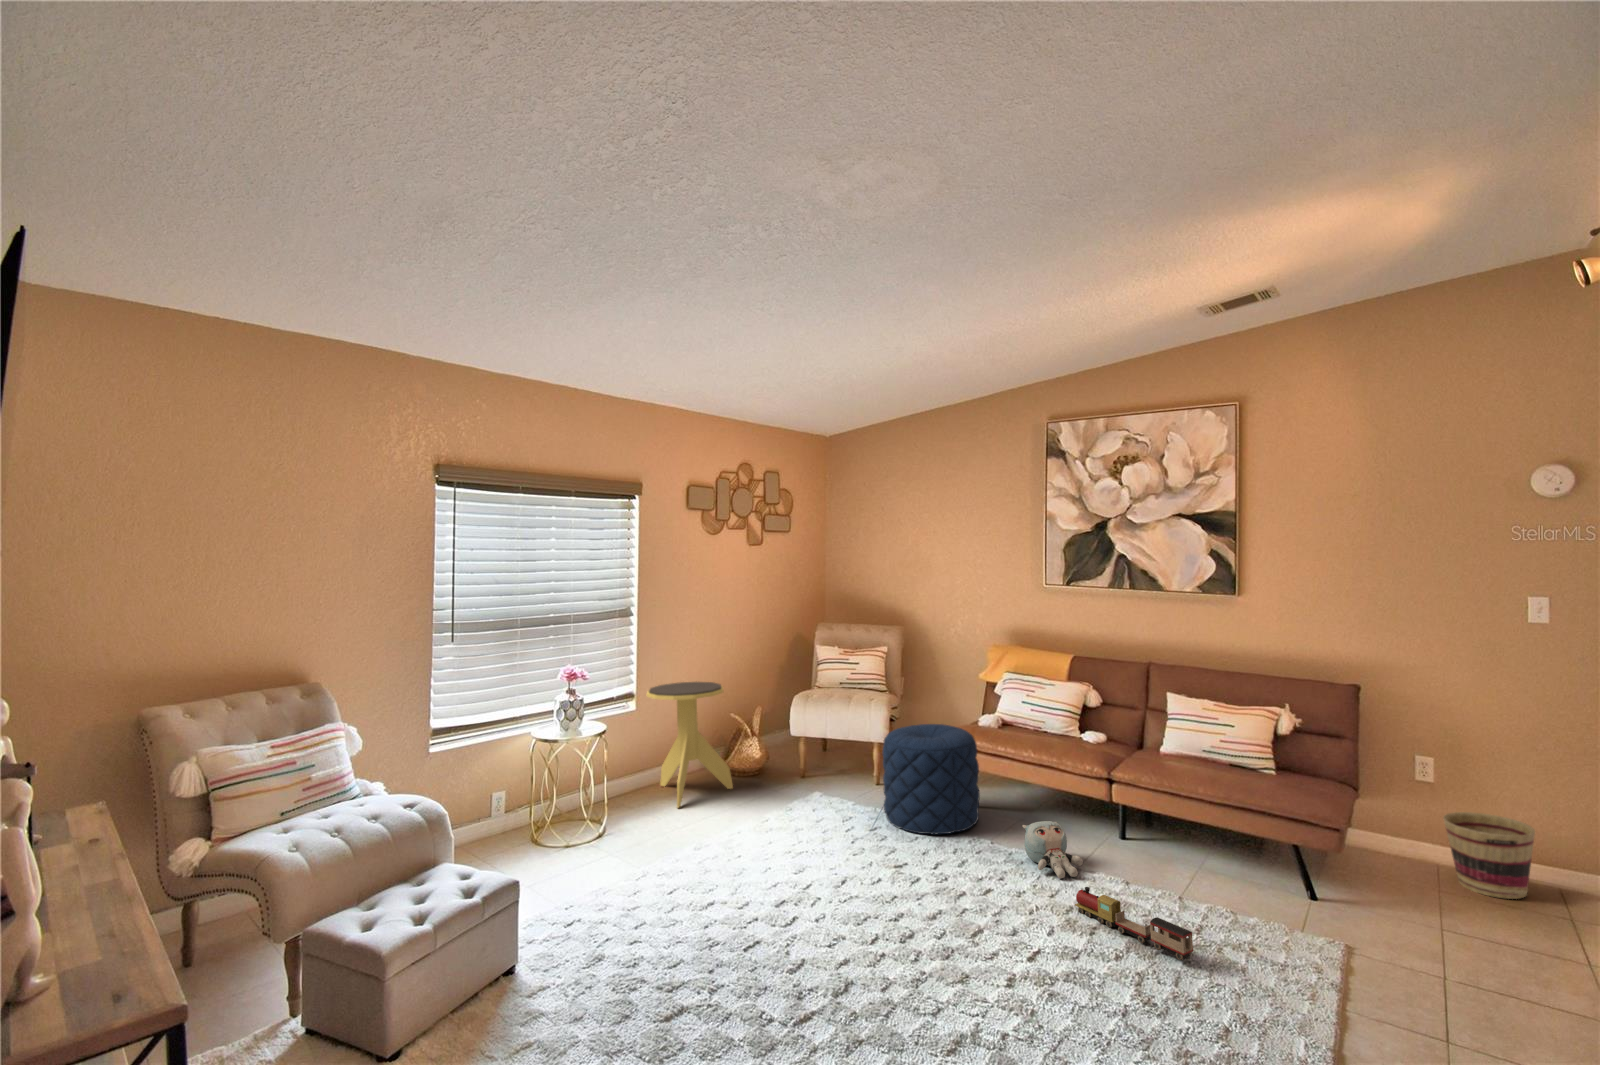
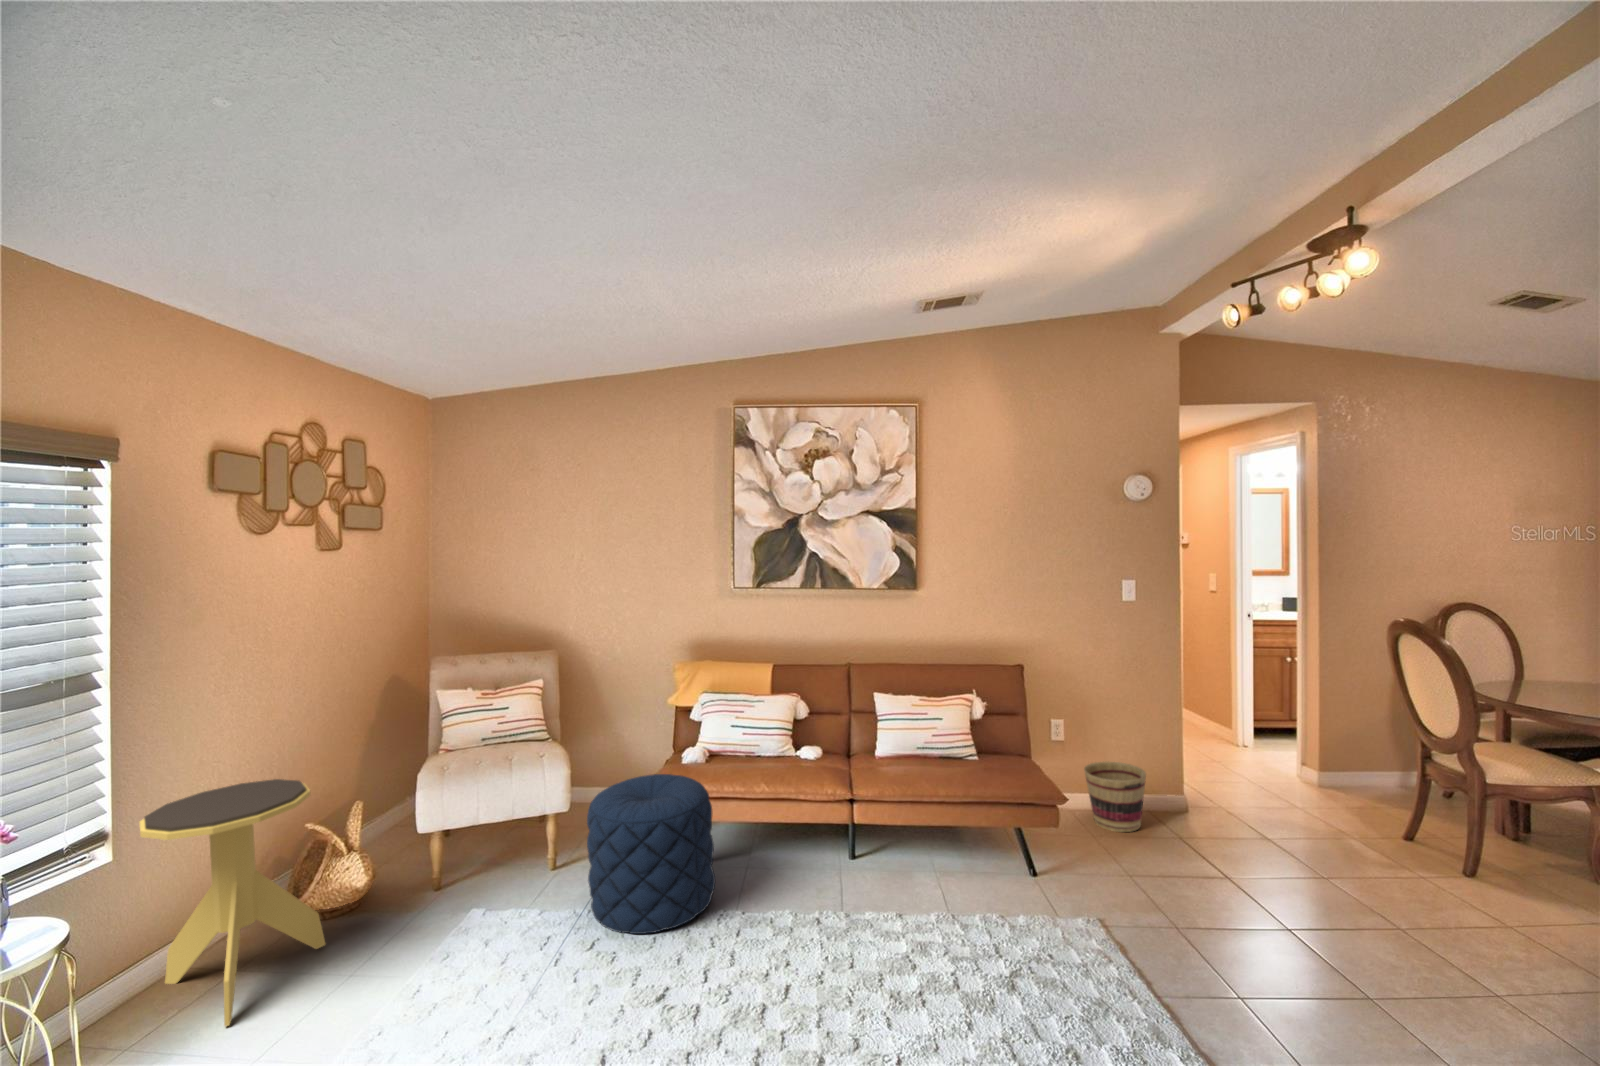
plush toy: present [1023,821,1083,878] -> none [792,870,867,944]
toy train: present [1075,887,1193,960] -> none [901,954,1053,1017]

